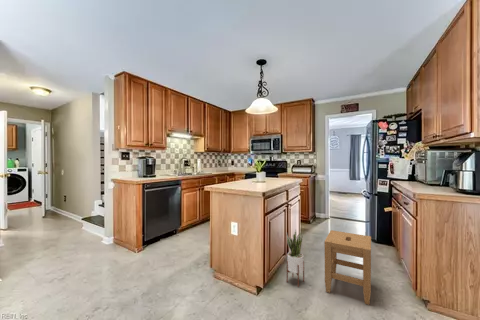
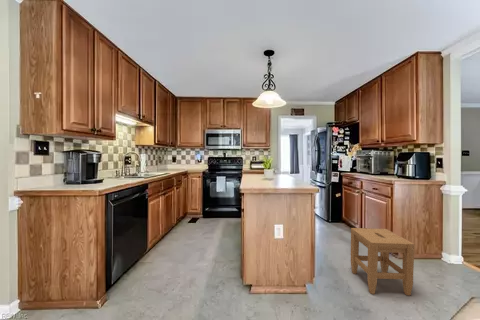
potted plant: present [286,231,304,287] -> none [328,235,347,298]

